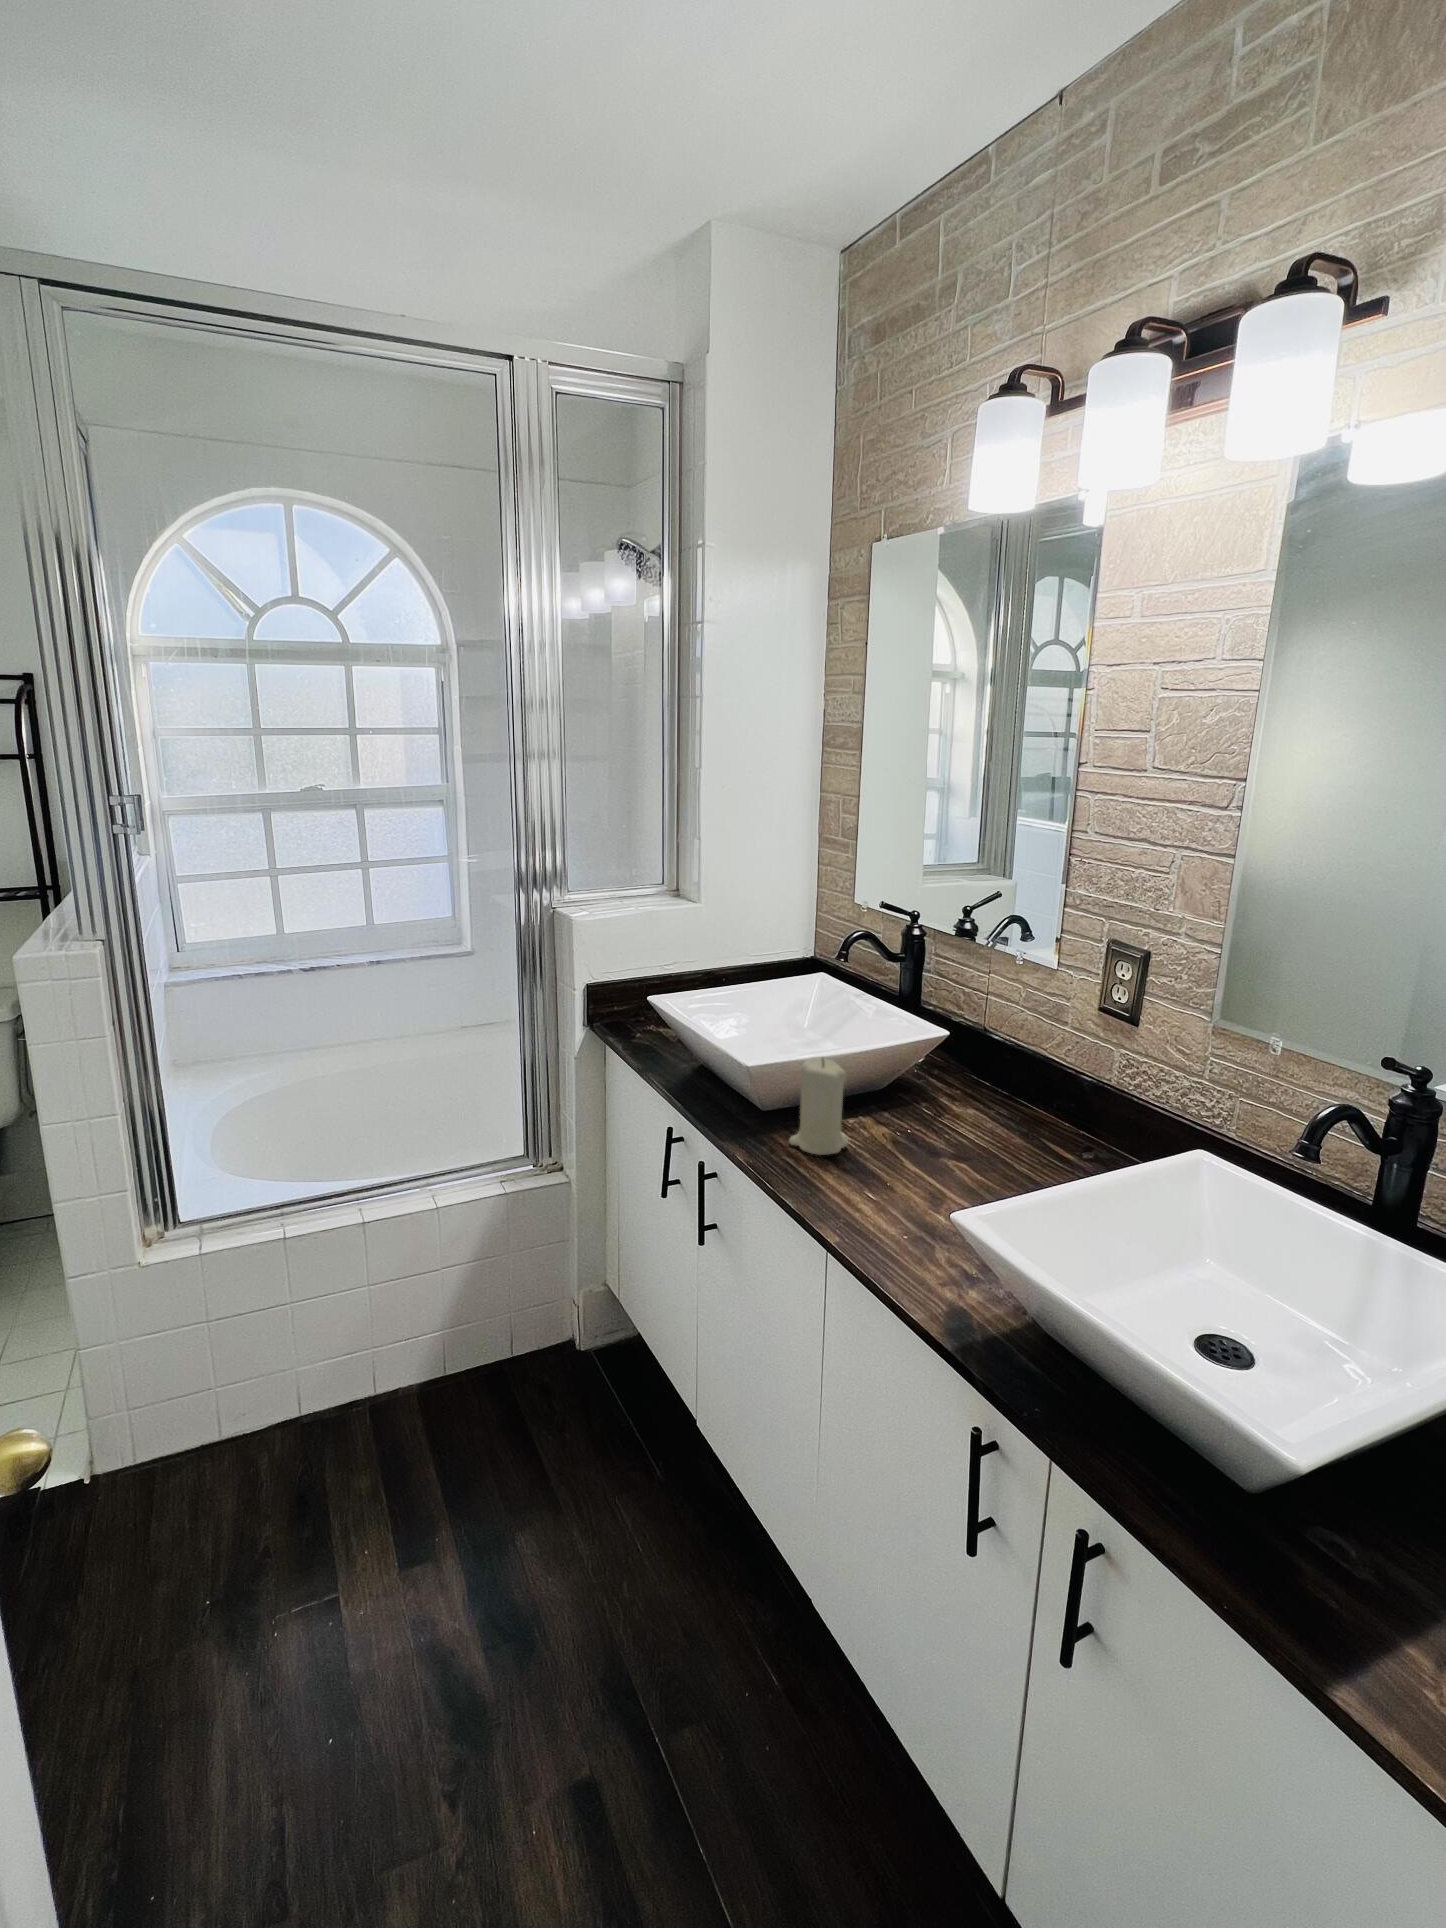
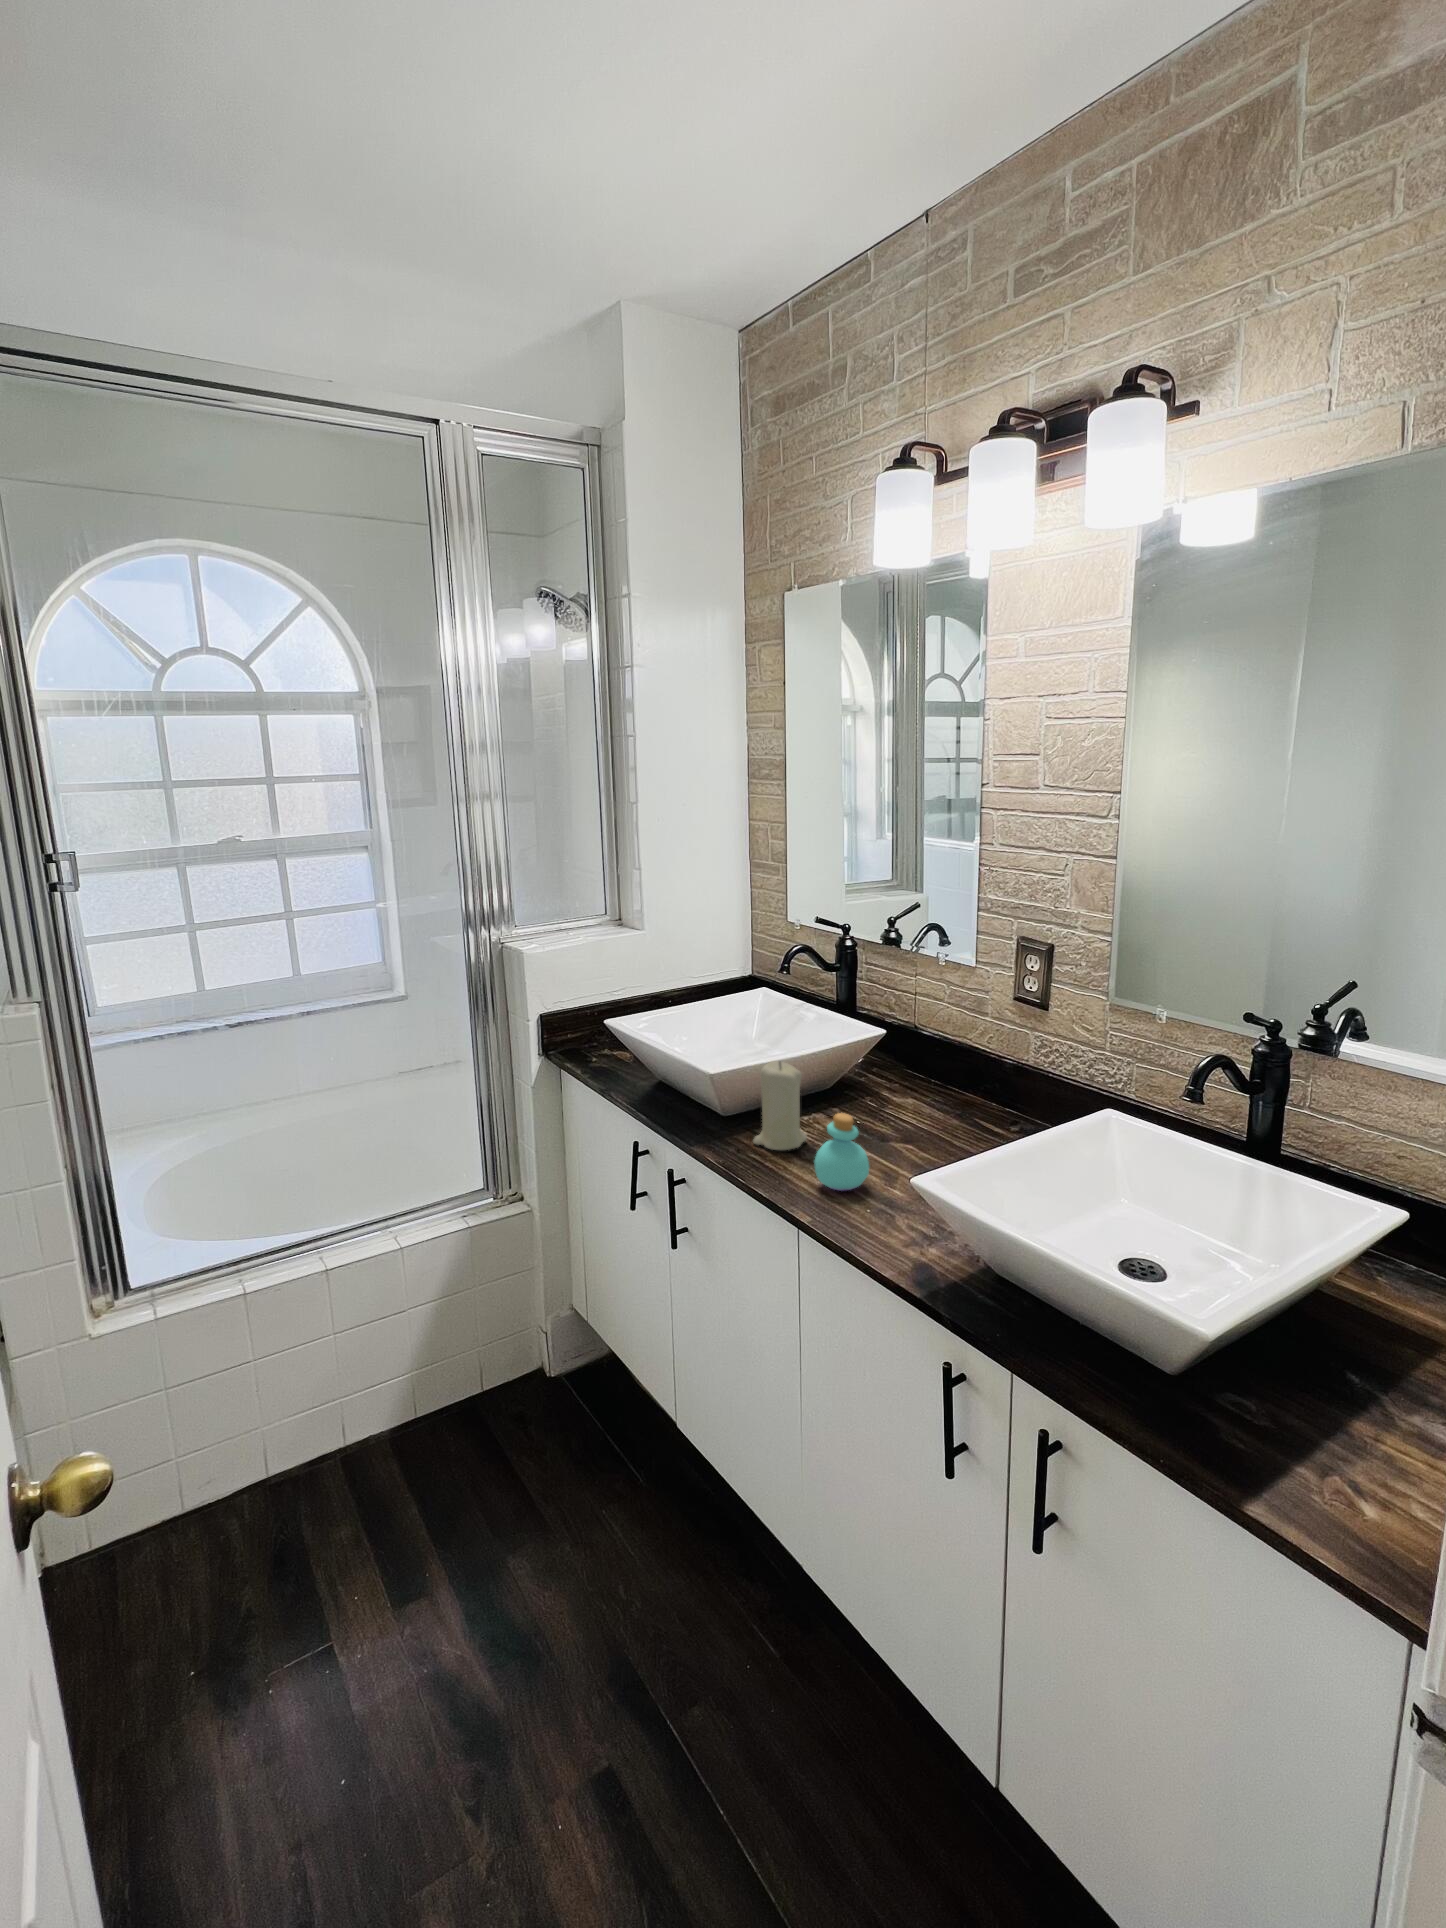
perfume bottle: none [850,1123,911,1210] -> present [815,1113,869,1191]

